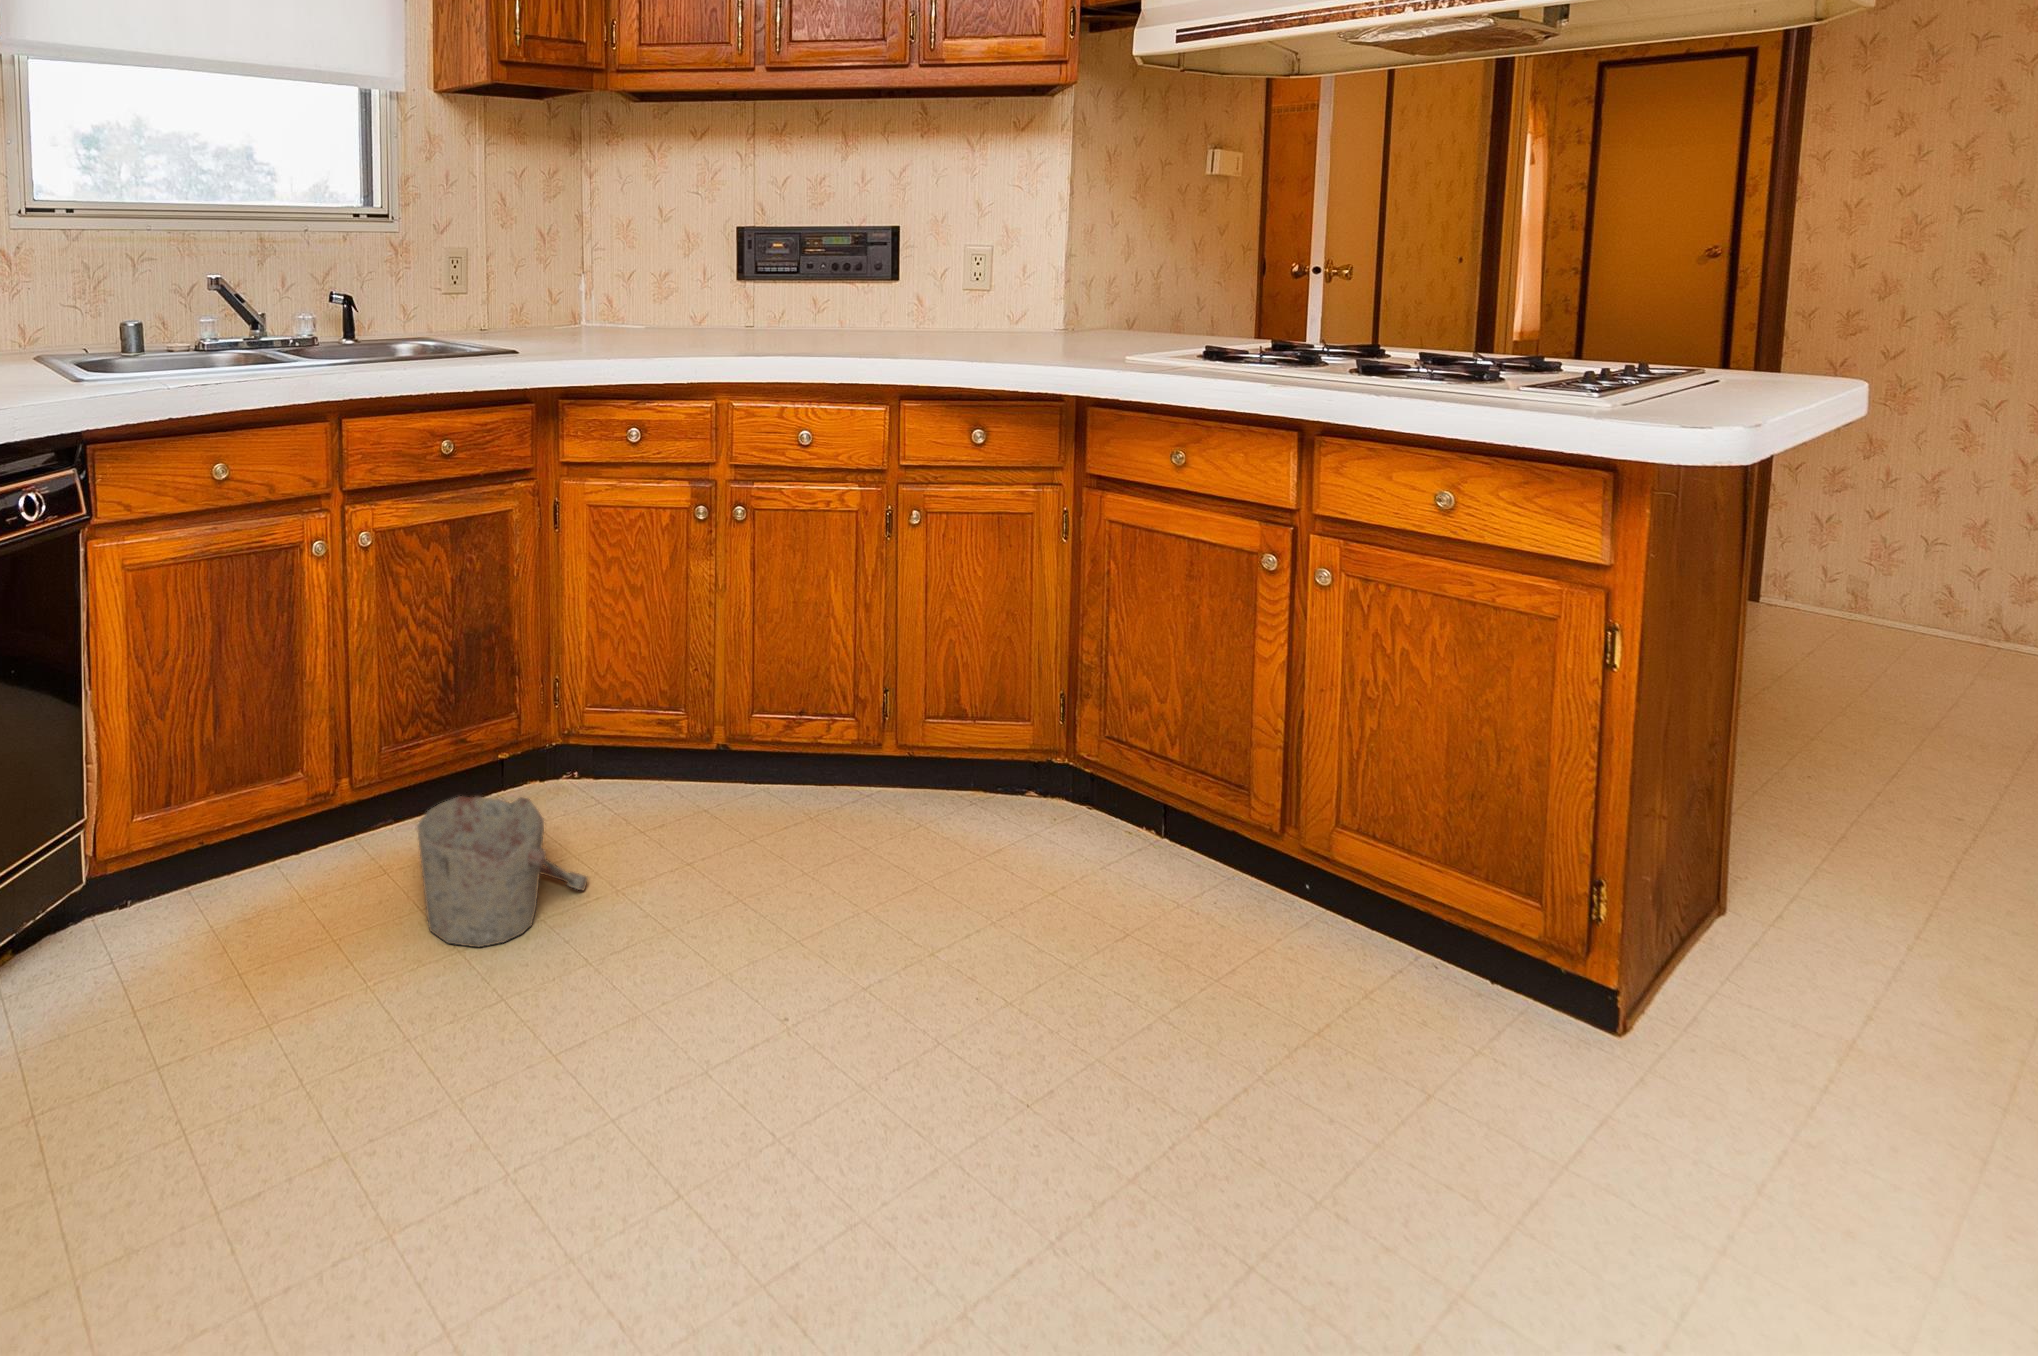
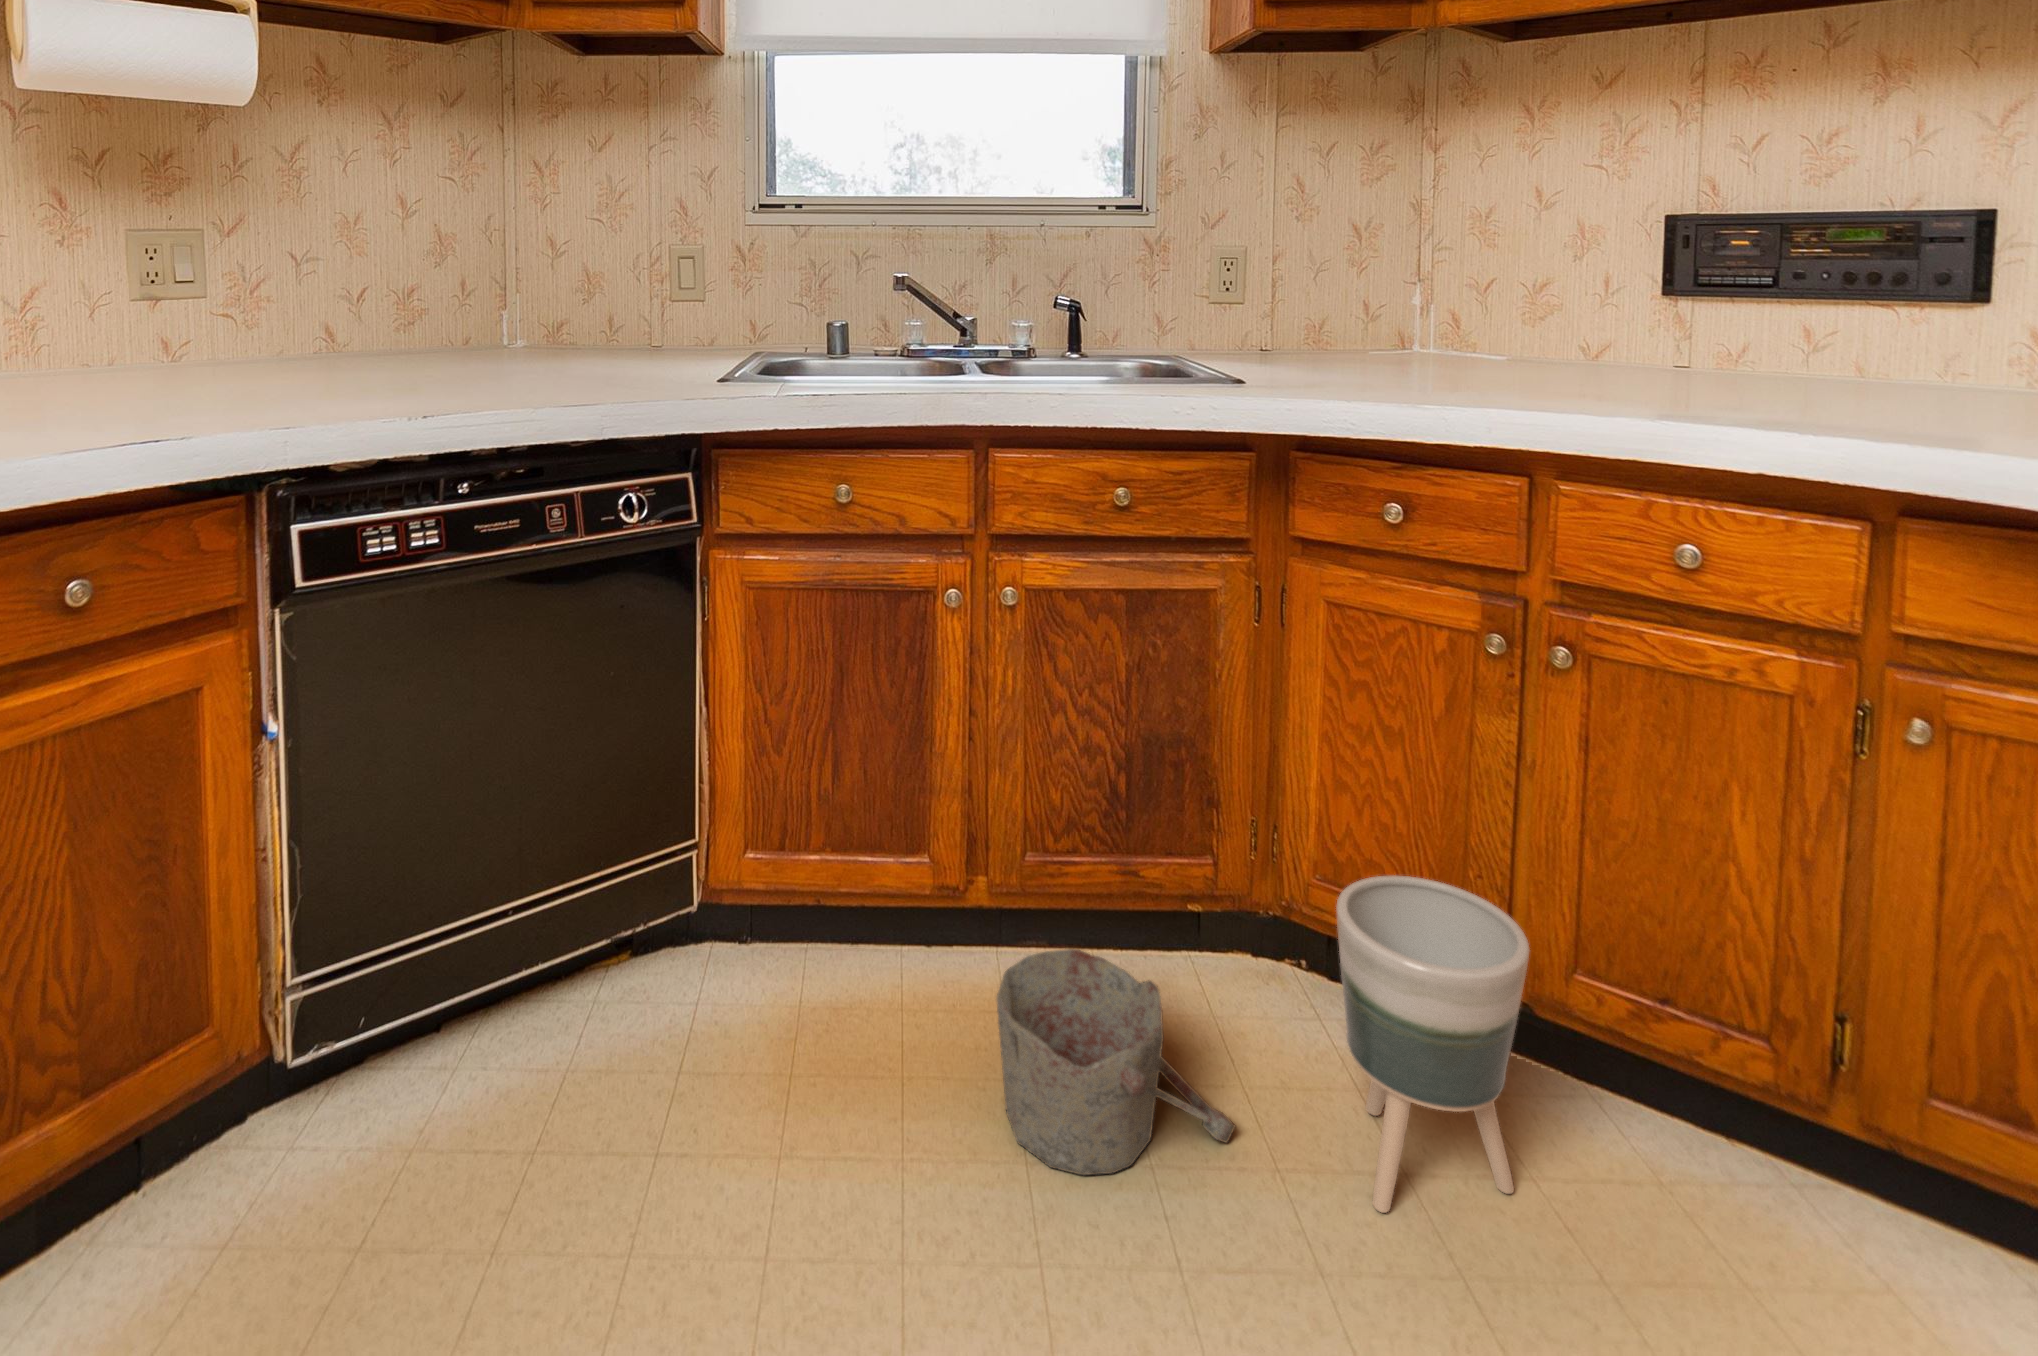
planter: none [641,674,755,889] -> present [1336,875,1529,1213]

